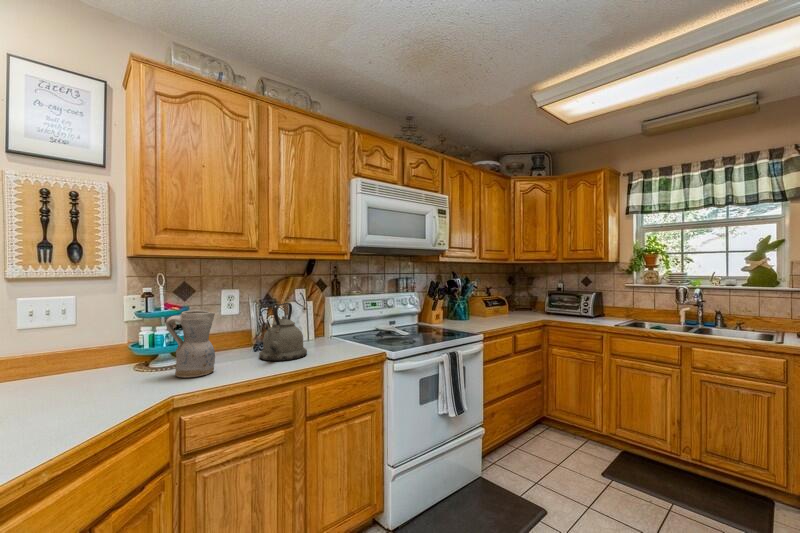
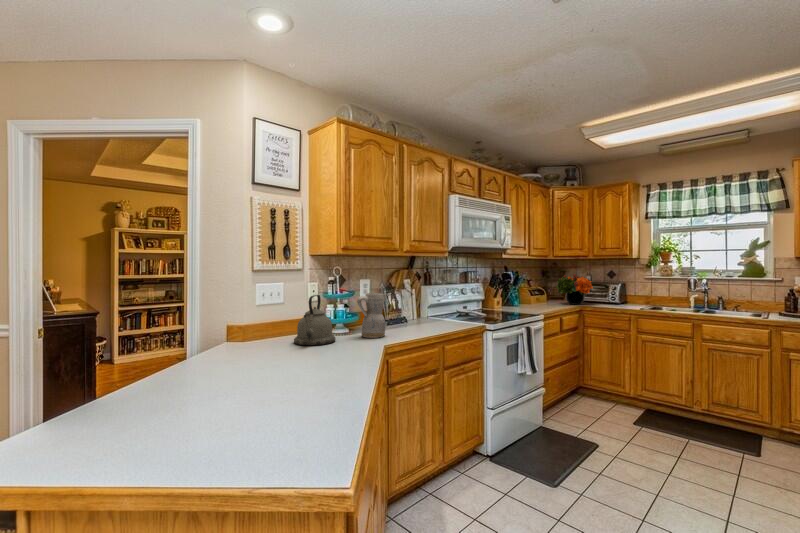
flower arrangement: none [515,280,561,317] -> present [556,274,593,305]
kettle: present [259,303,307,361] -> present [294,295,335,345]

